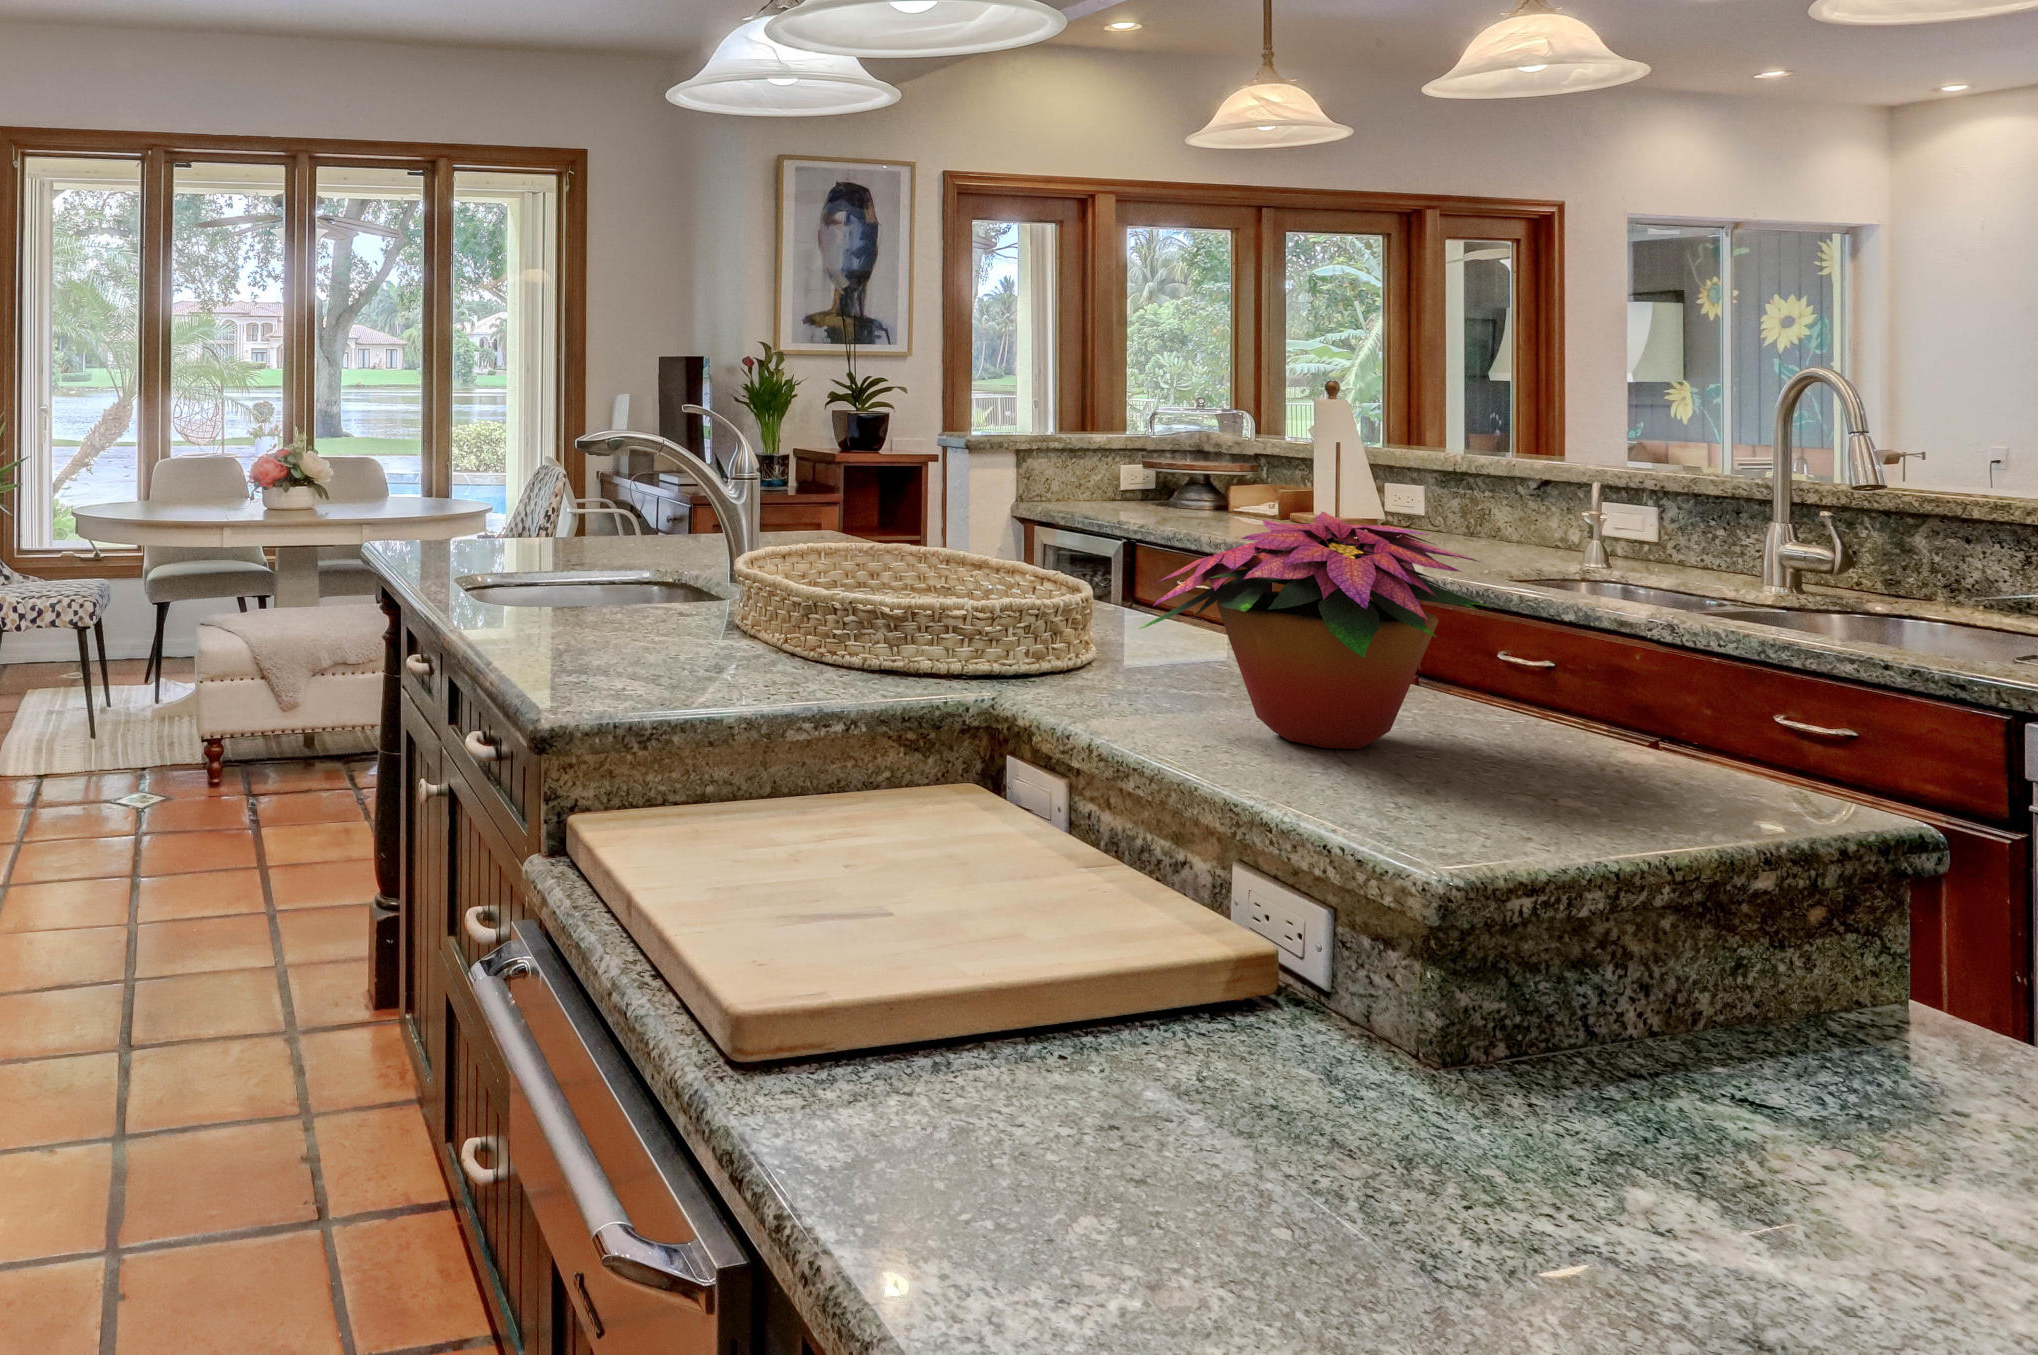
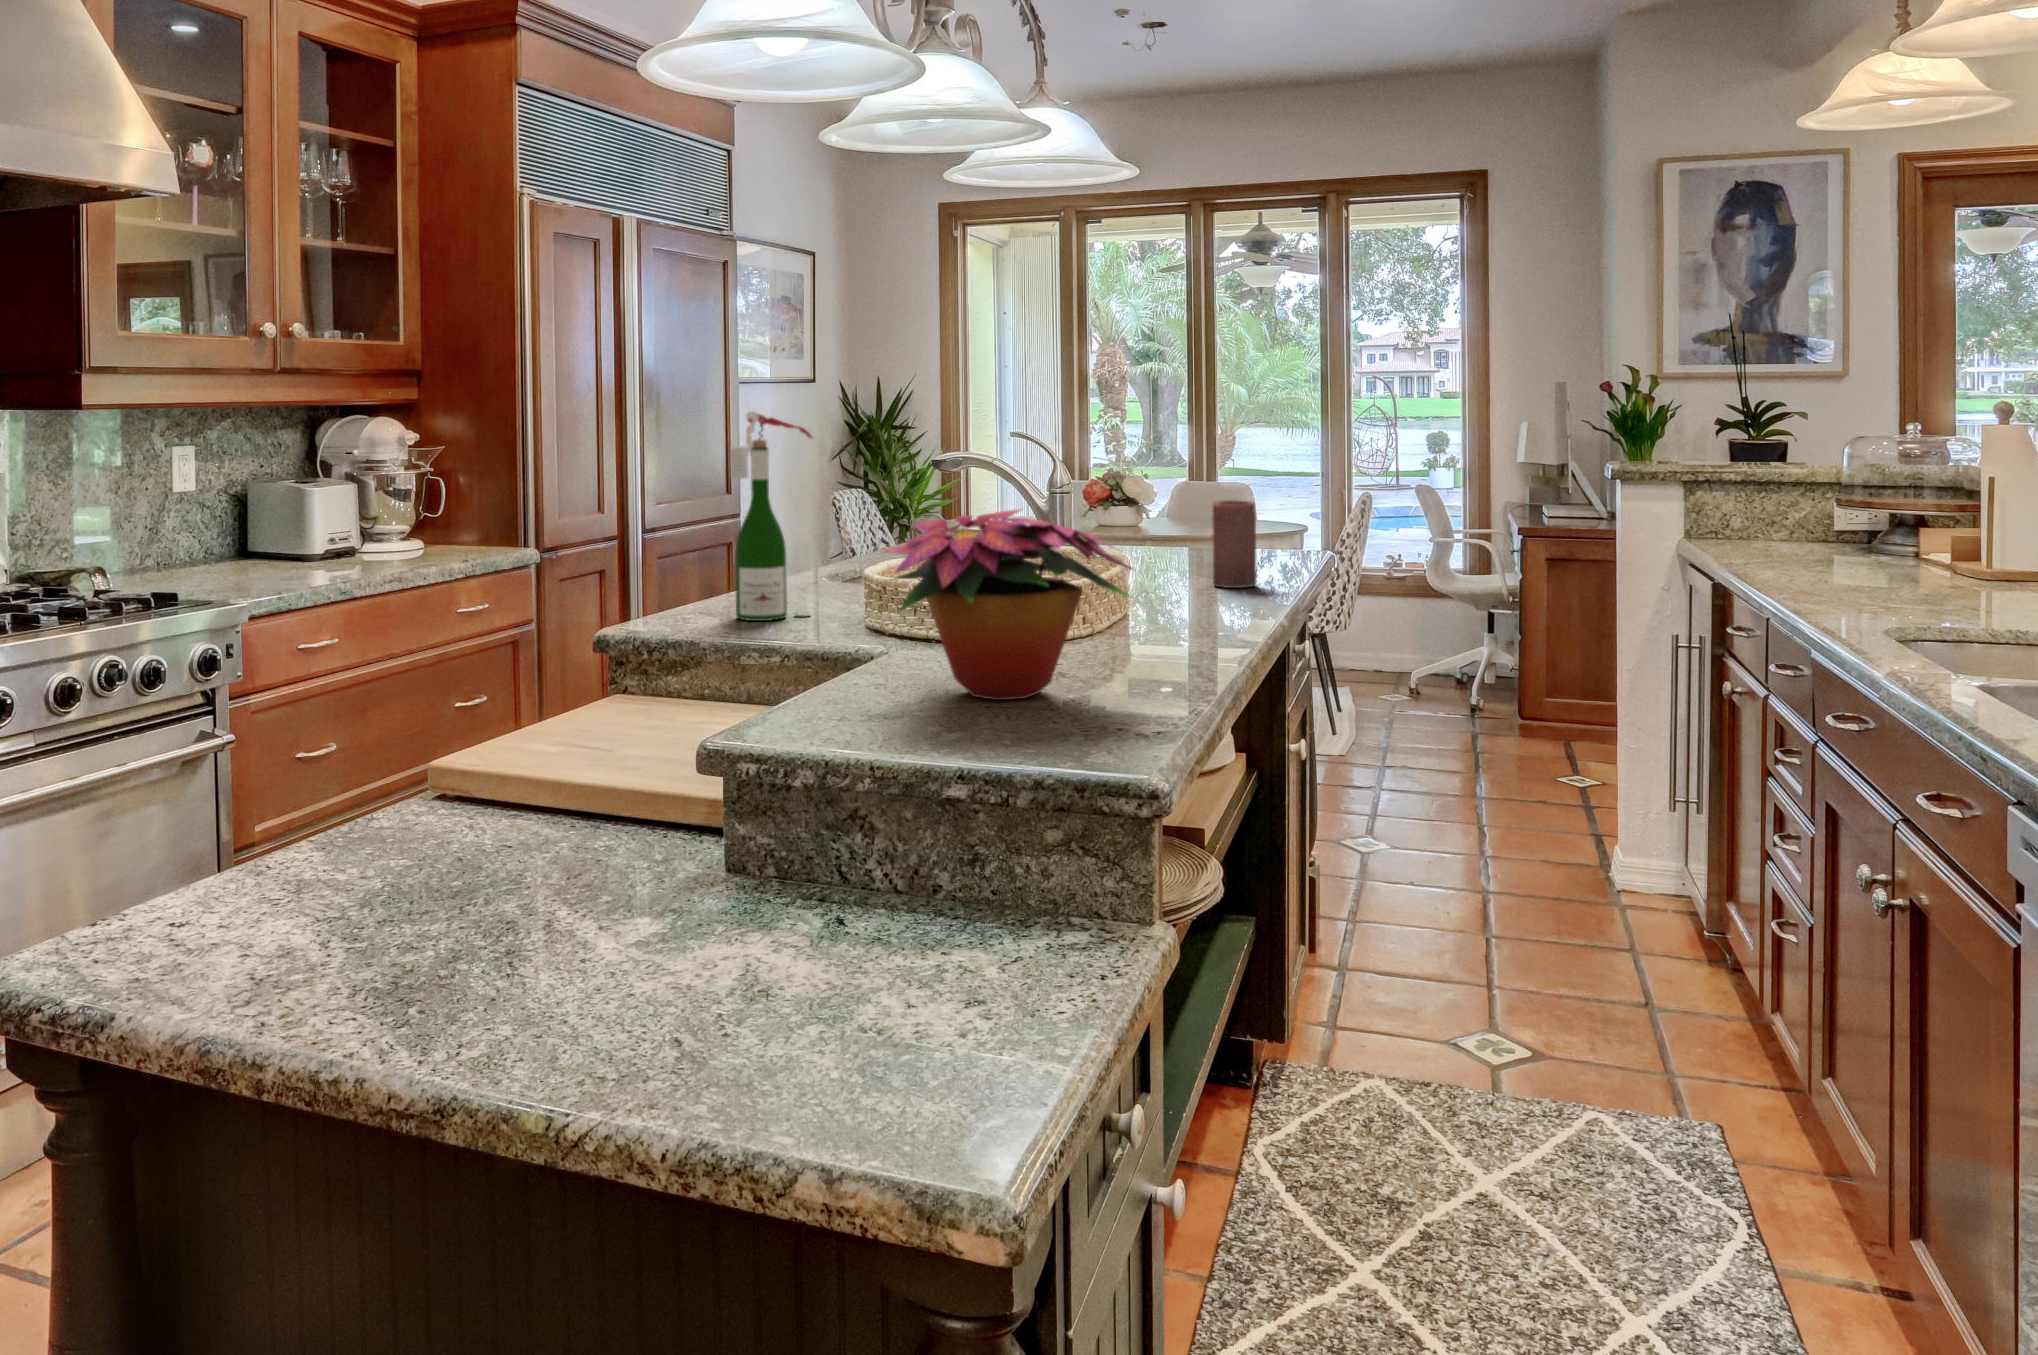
wine bottle: none [590,387,683,668] -> present [730,411,812,621]
candle: none [880,480,927,573] -> present [1212,500,1257,588]

